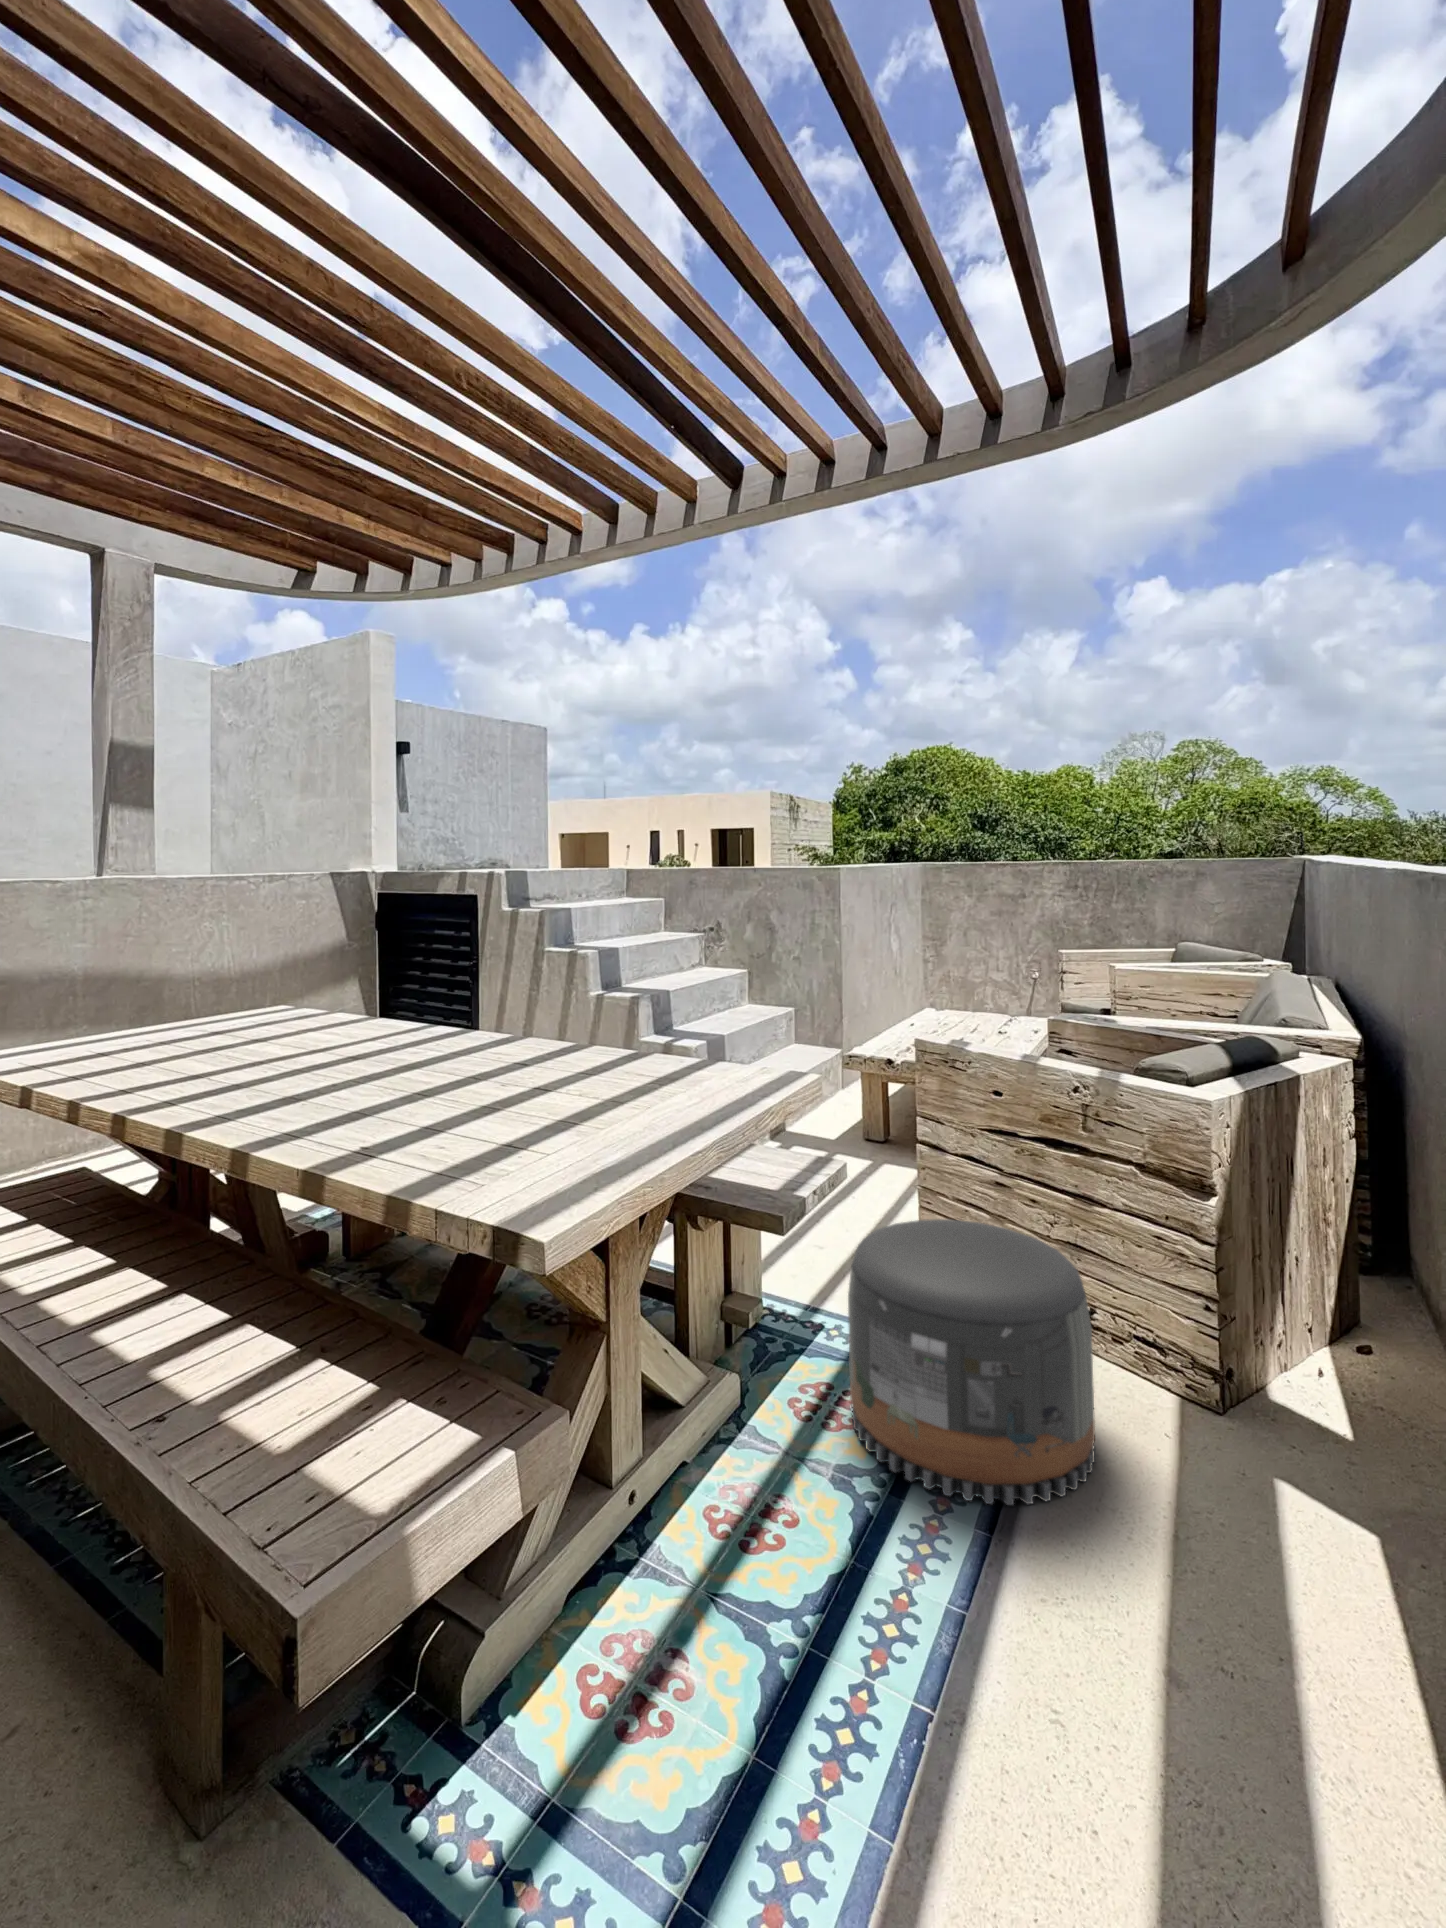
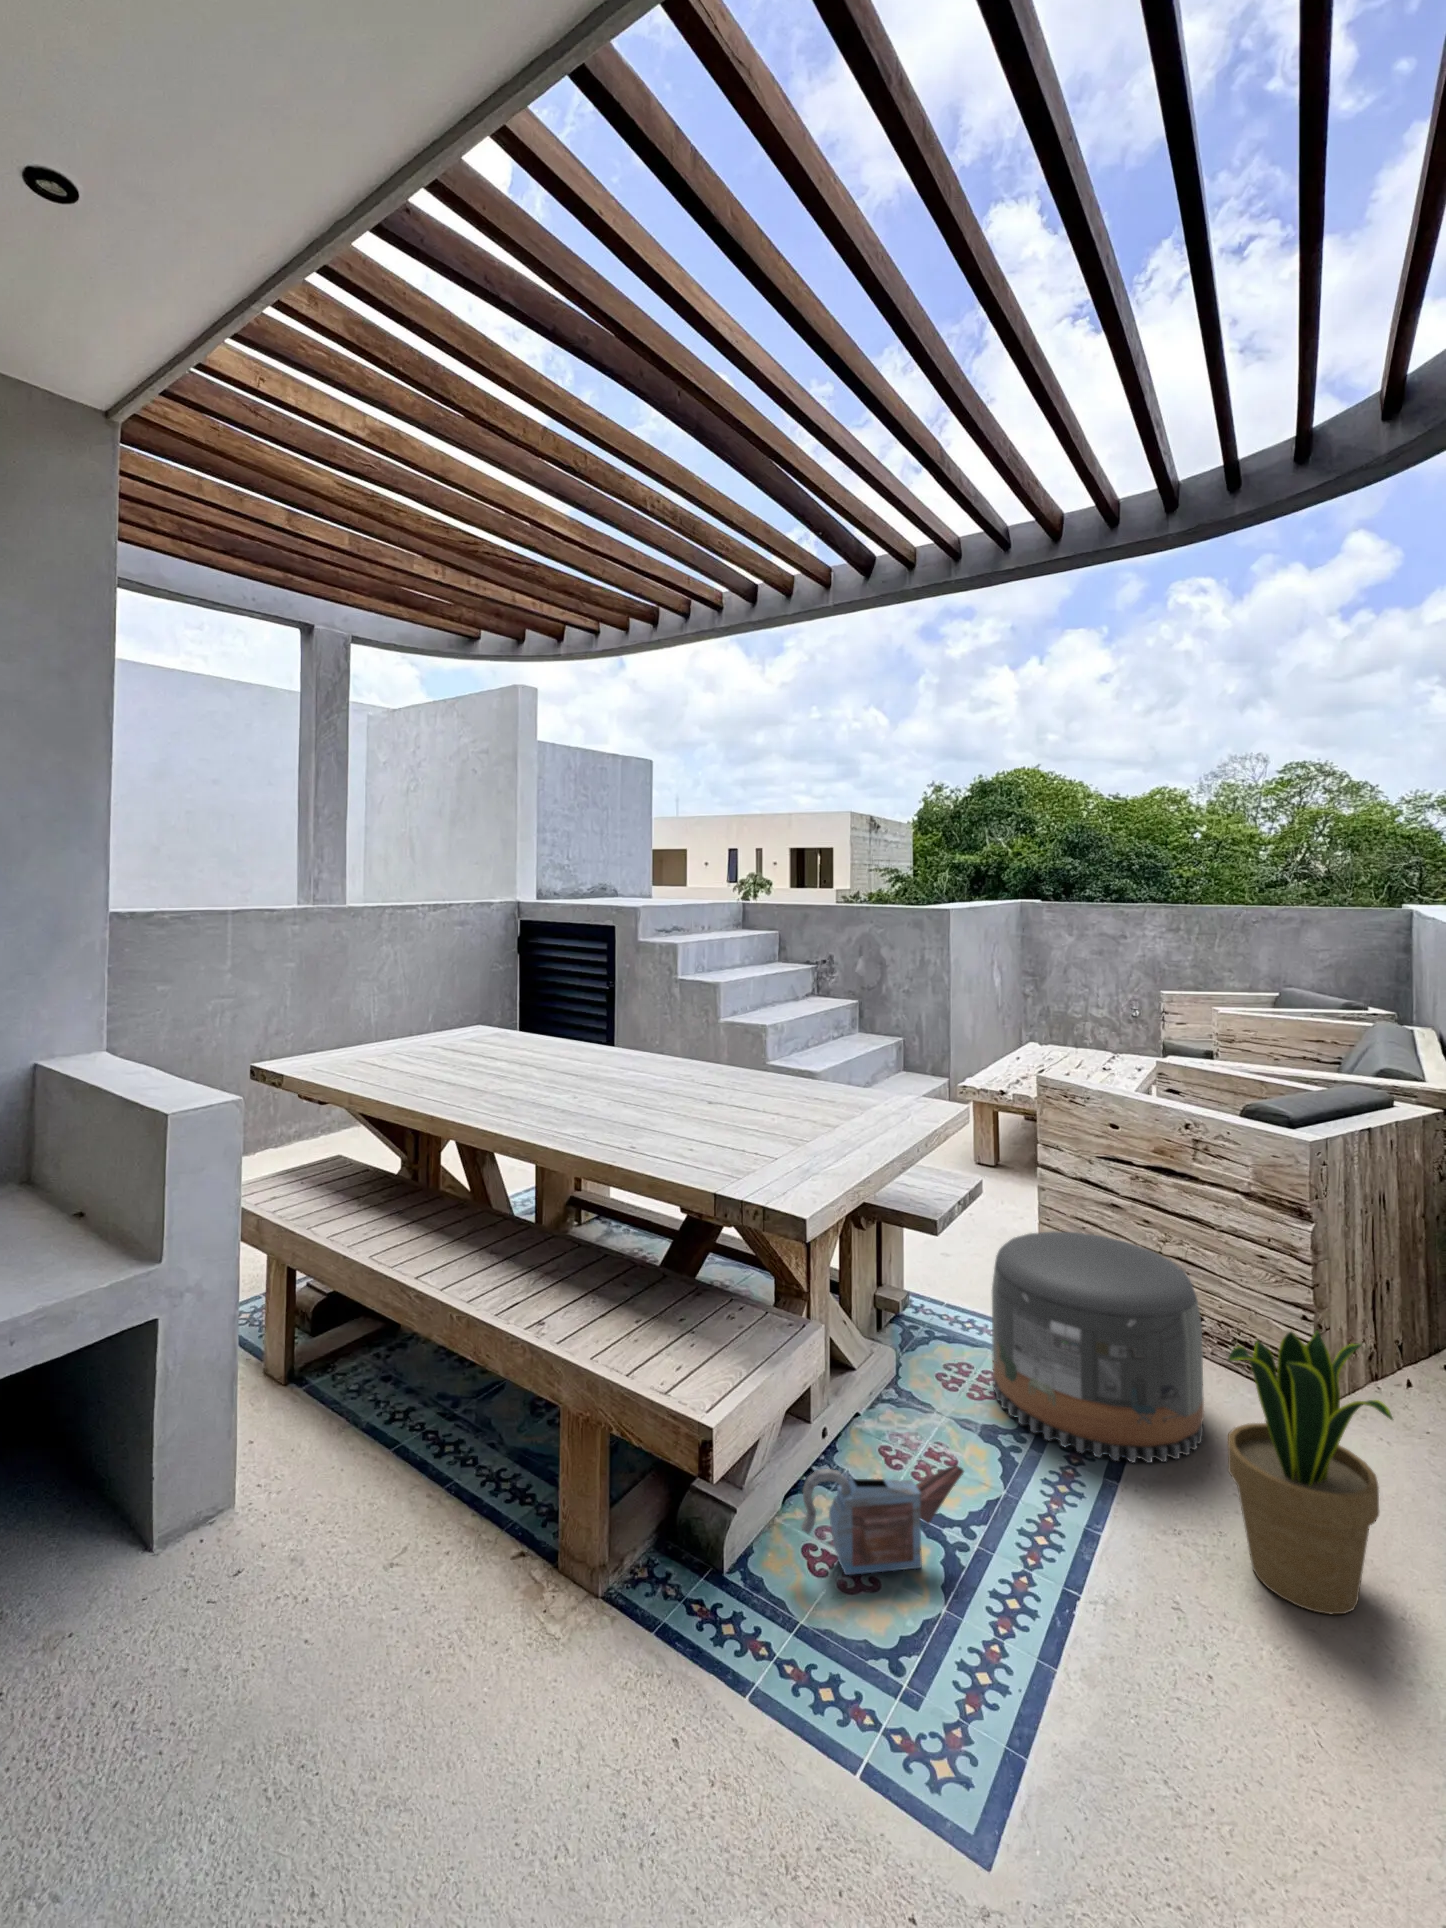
potted plant: none [1116,1337,1326,1715] -> present [1228,1331,1393,1614]
watering can: none [565,1542,786,1707] -> present [801,1465,964,1575]

